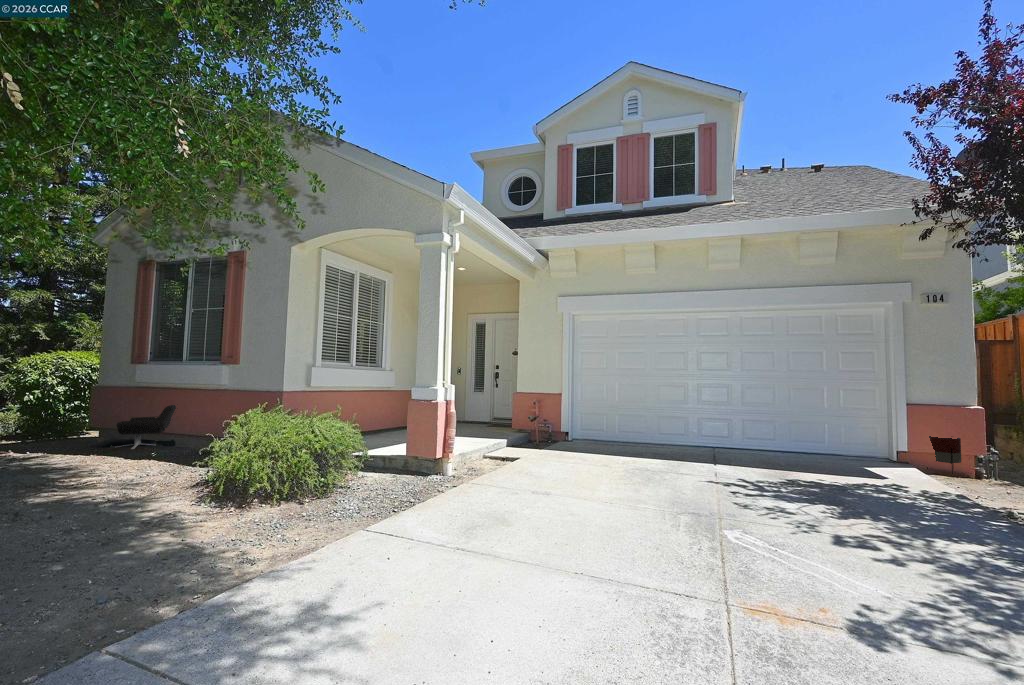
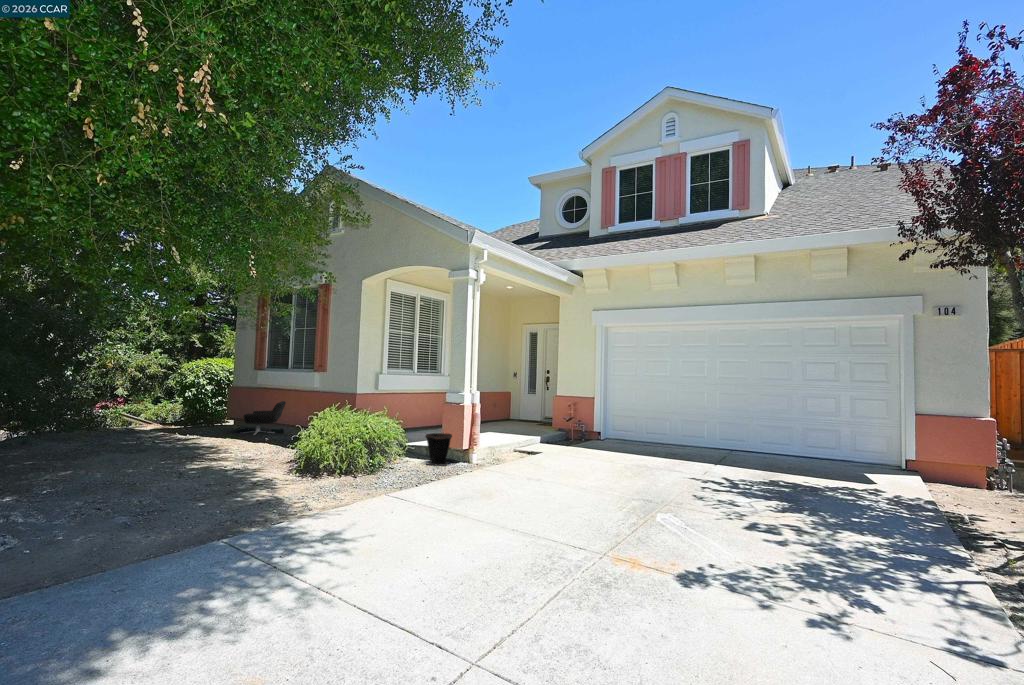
bucket: none [388,436,423,478] -> present [426,433,452,466]
planter: present [927,436,961,474] -> none [942,451,976,491]

